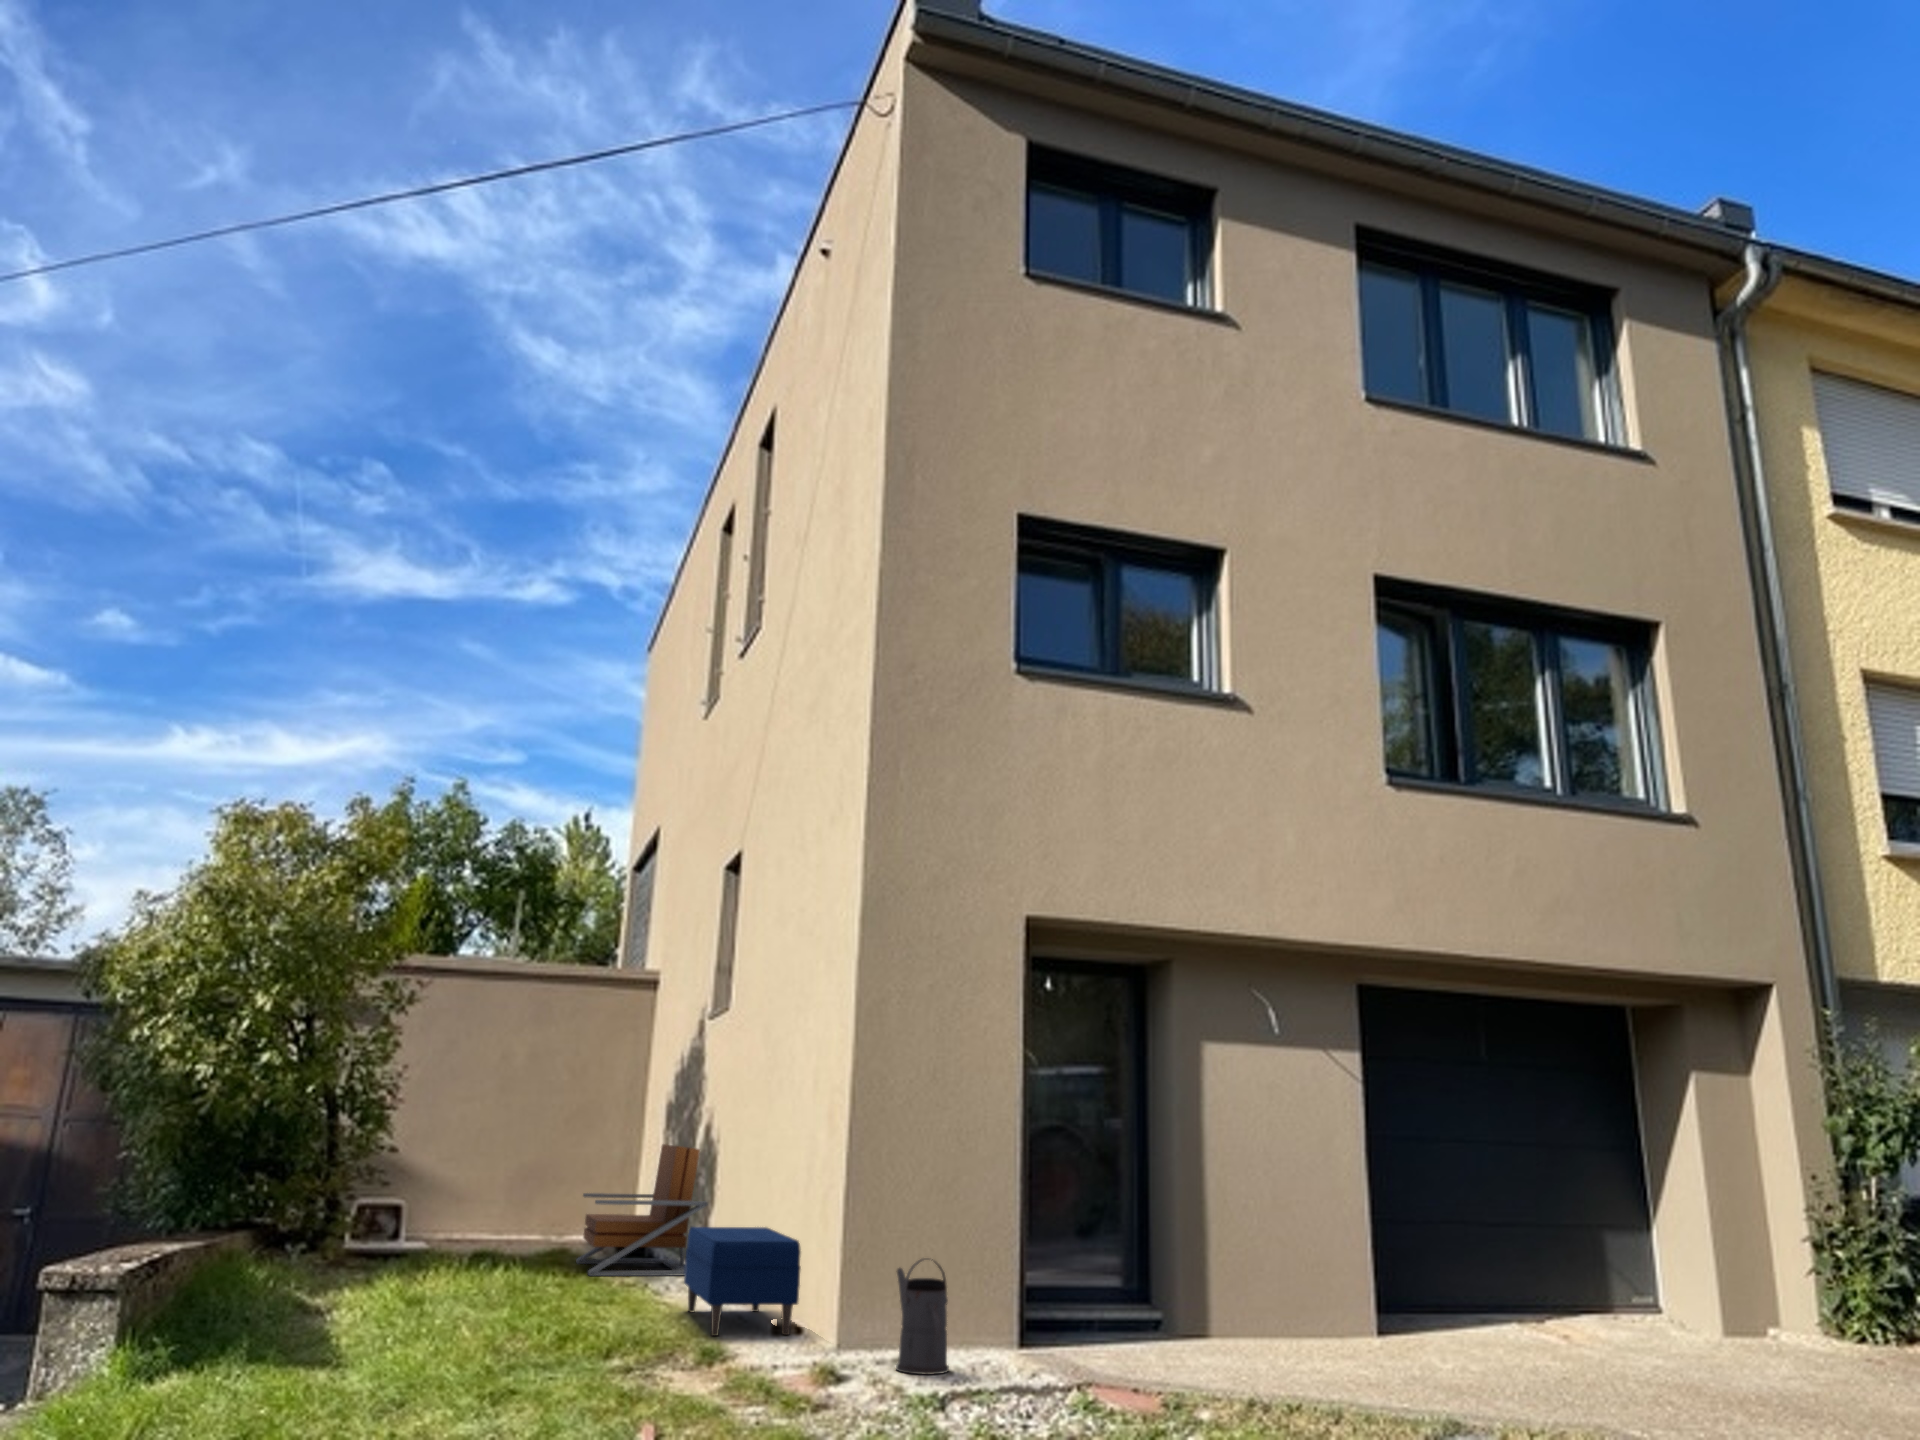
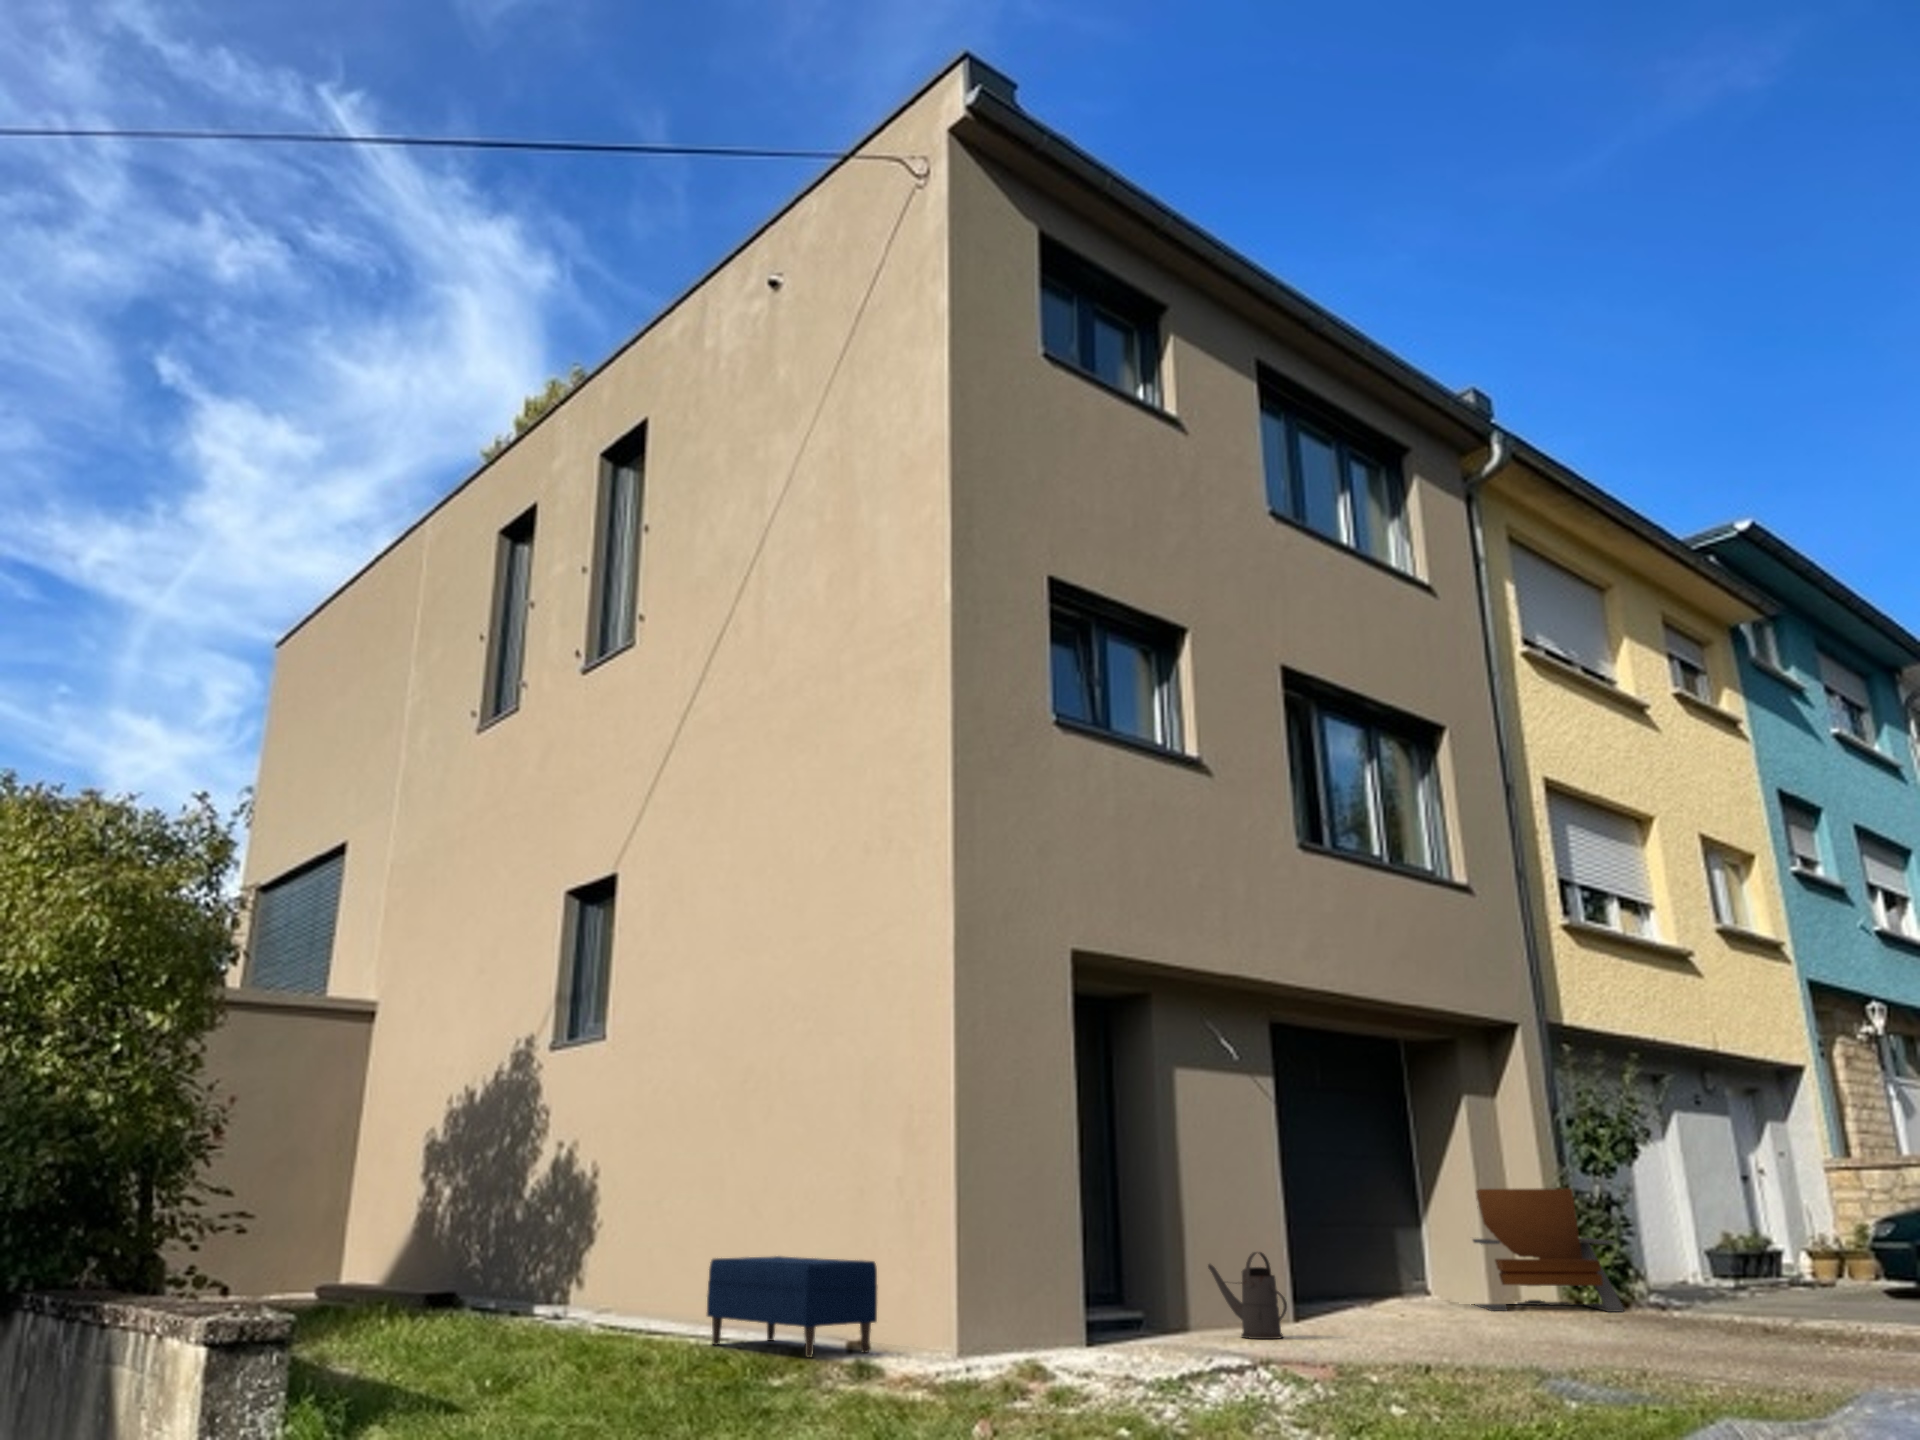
lounge chair: present [576,1144,708,1276] -> present [1473,1188,1624,1312]
watering can: present [896,1259,949,1375] -> present [1208,1252,1287,1339]

